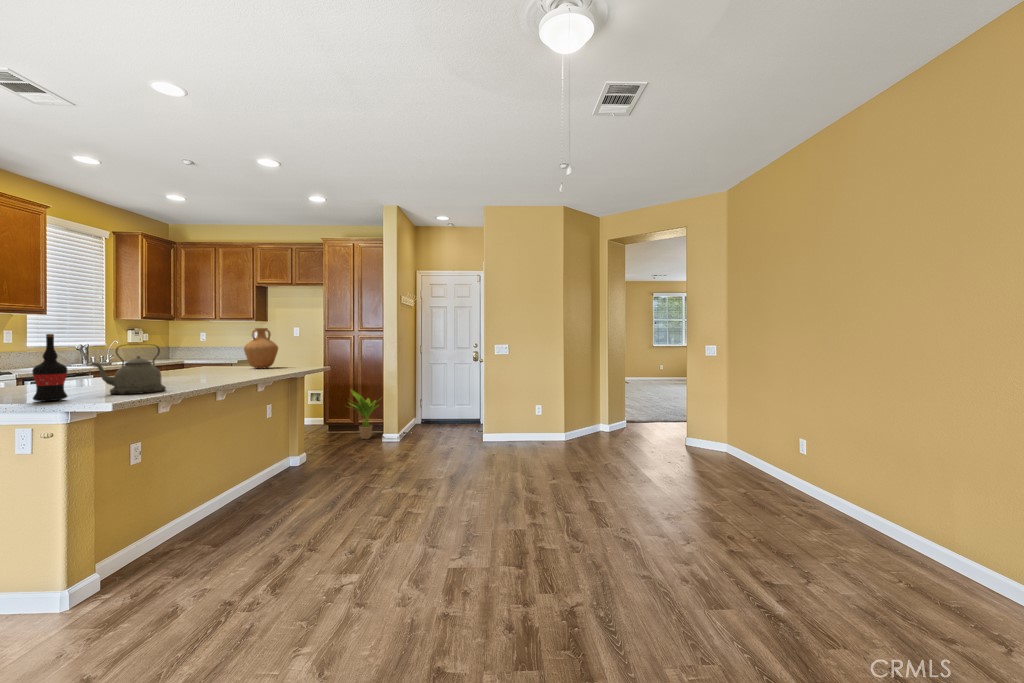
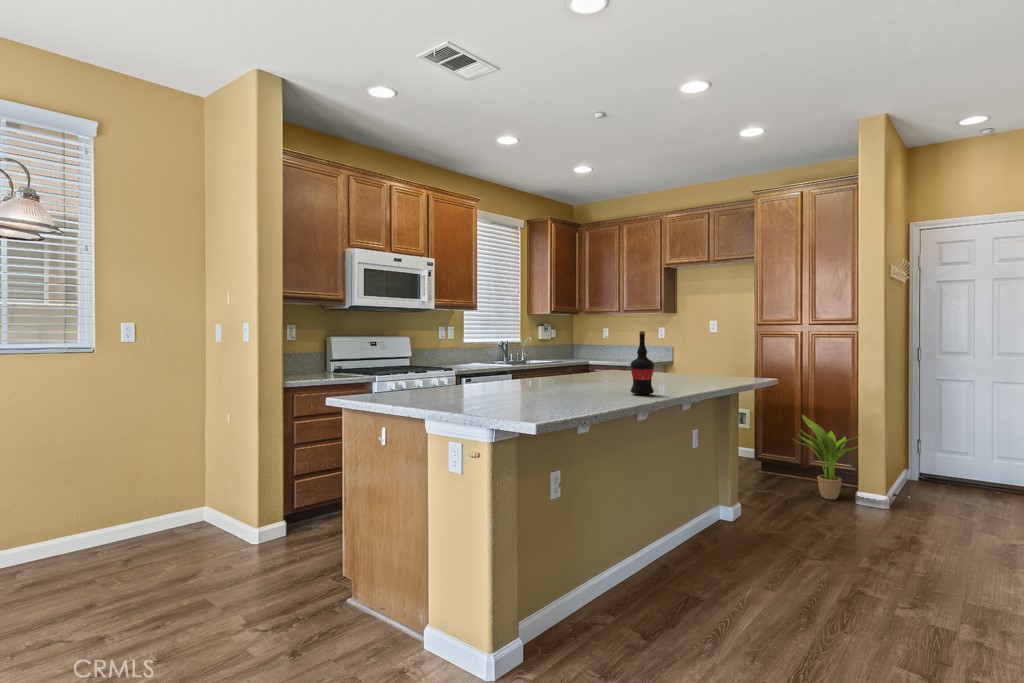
vase: present [244,328,278,369] -> none [659,320,702,377]
wine bottle: present [32,334,67,401] -> present [631,331,654,395]
kettle: present [91,345,166,394] -> none [515,343,589,410]

